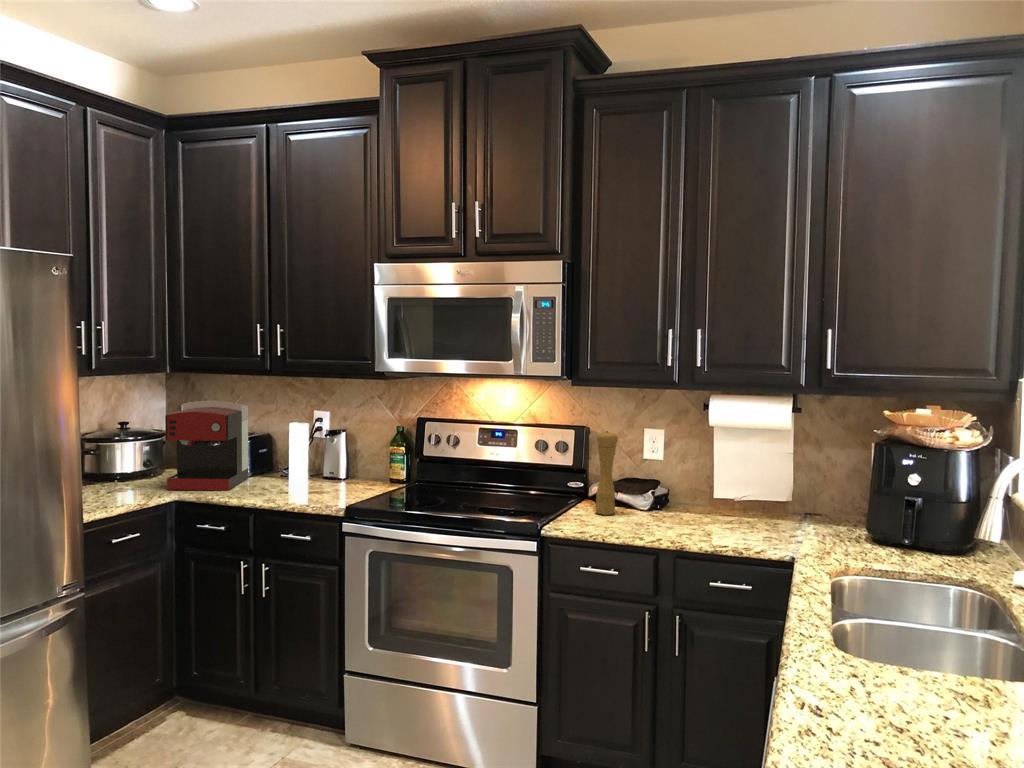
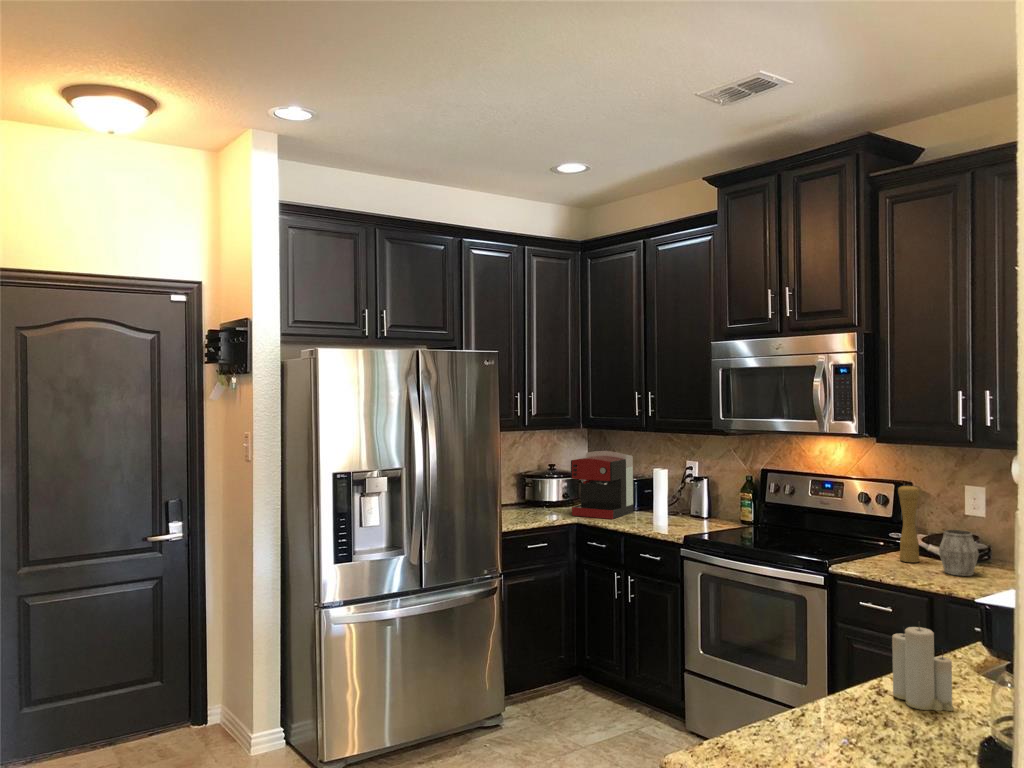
mug: none [641,477,681,525] -> present [939,530,979,576]
candle: none [819,618,902,731] -> present [892,627,953,711]

